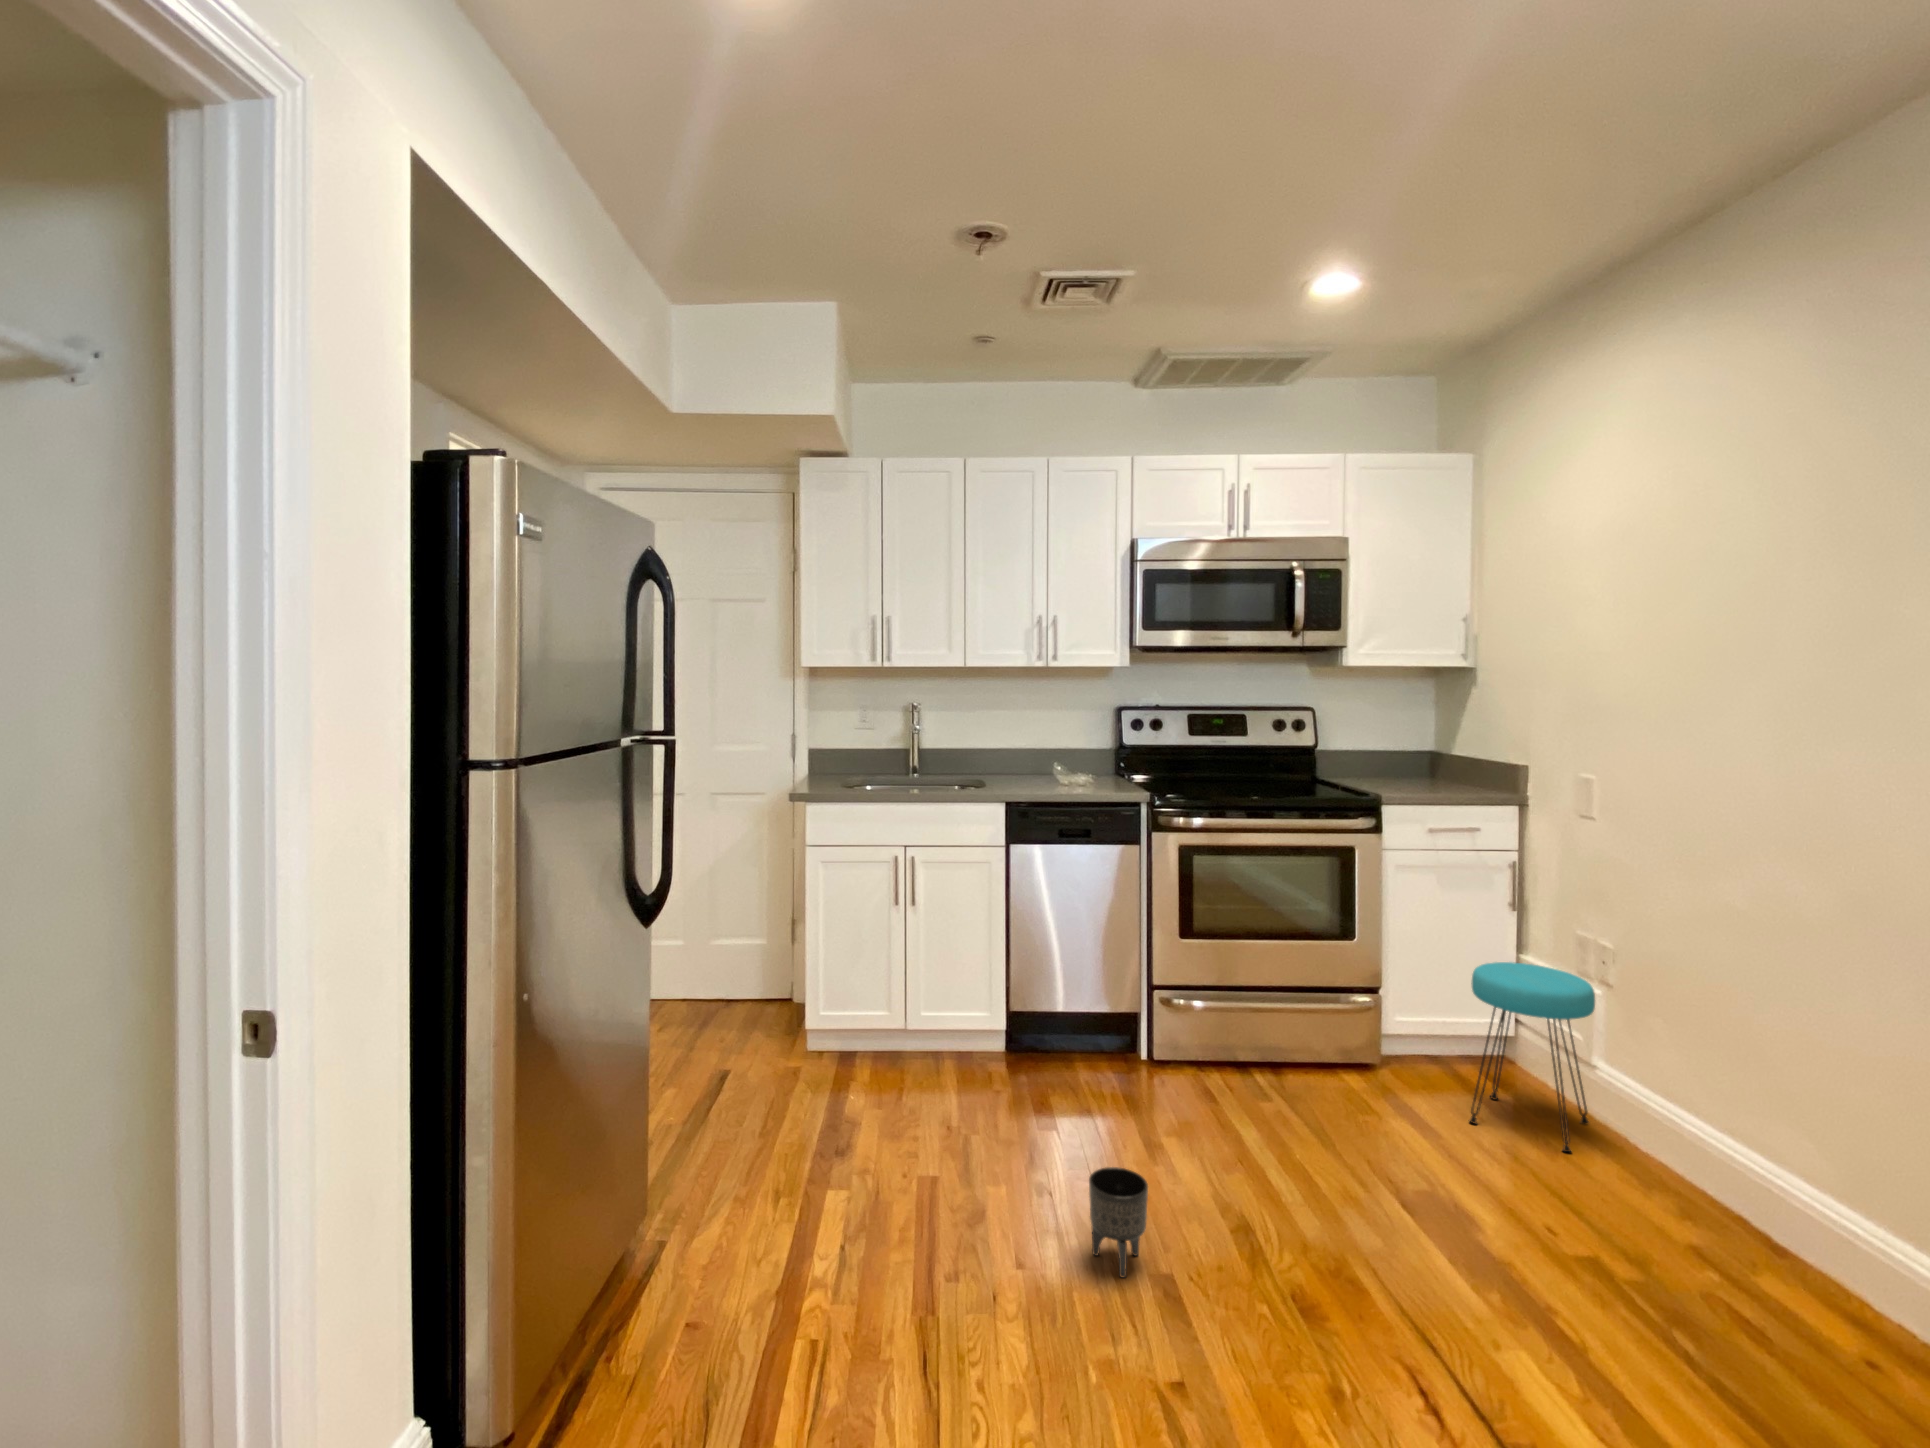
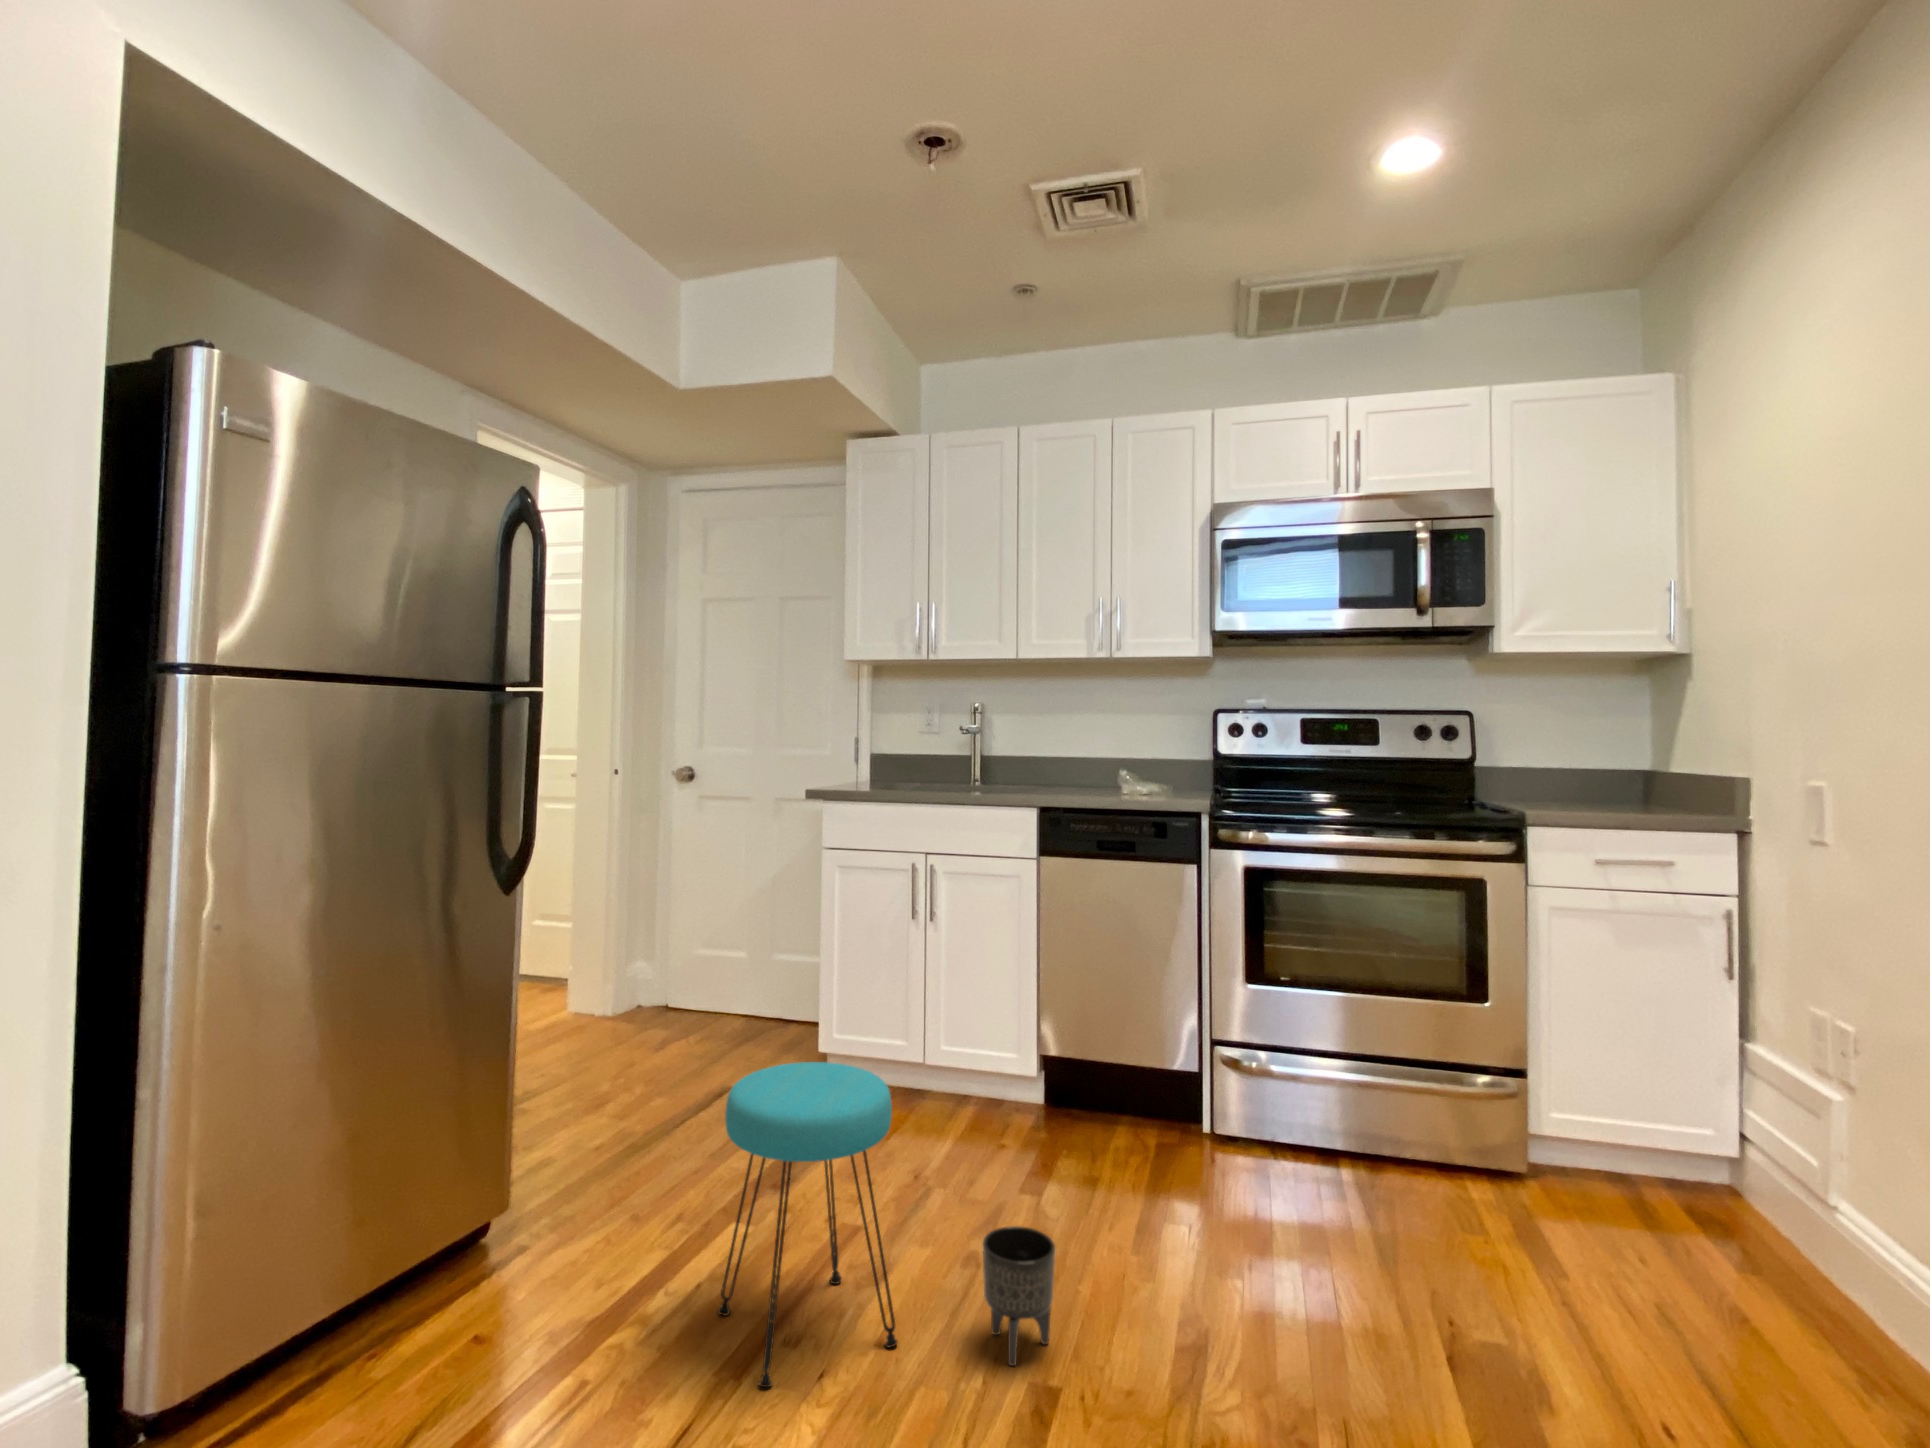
stool: present [1470,962,1595,1152] -> present [718,1062,898,1387]

